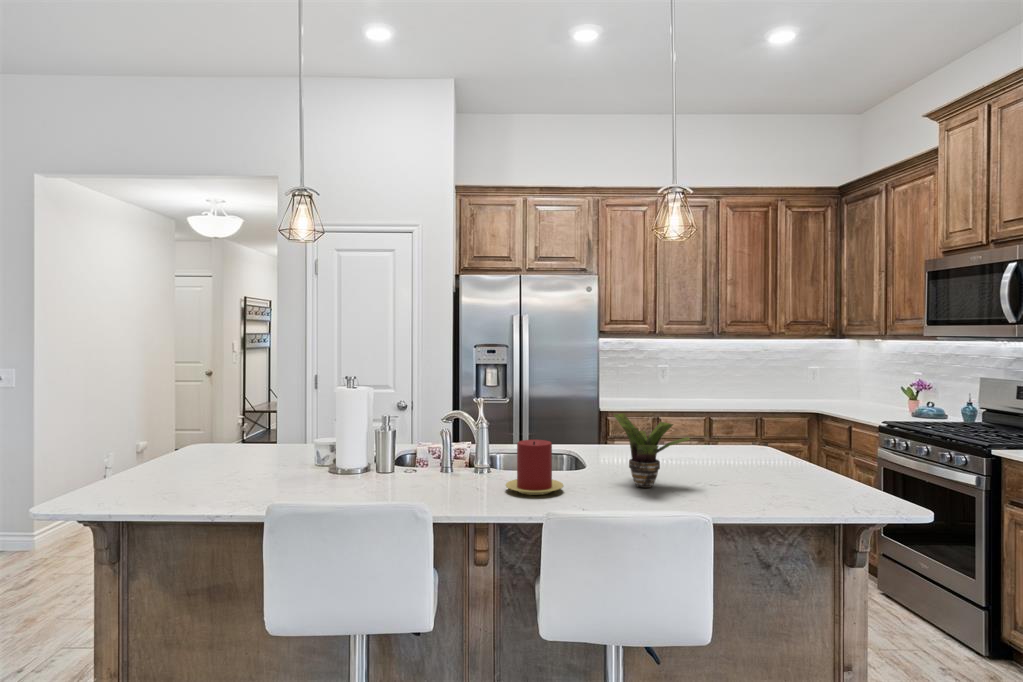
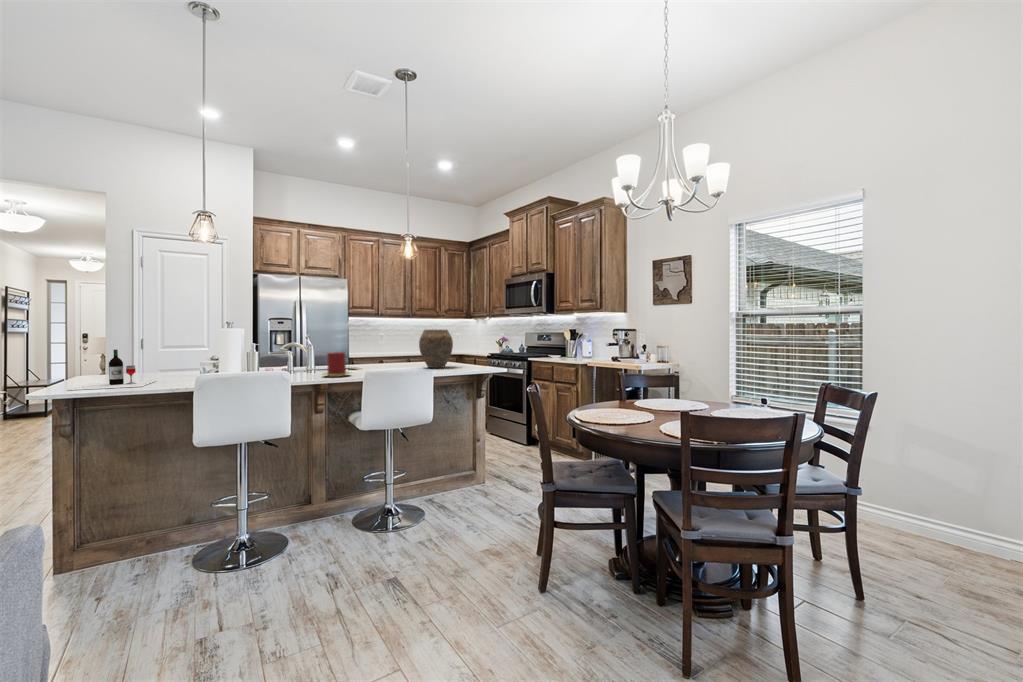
vase: none [717,387,798,479] -> present [419,329,453,368]
potted plant: present [614,413,690,488] -> none [373,340,409,372]
wine bottle: none [131,418,266,489] -> present [69,350,155,390]

